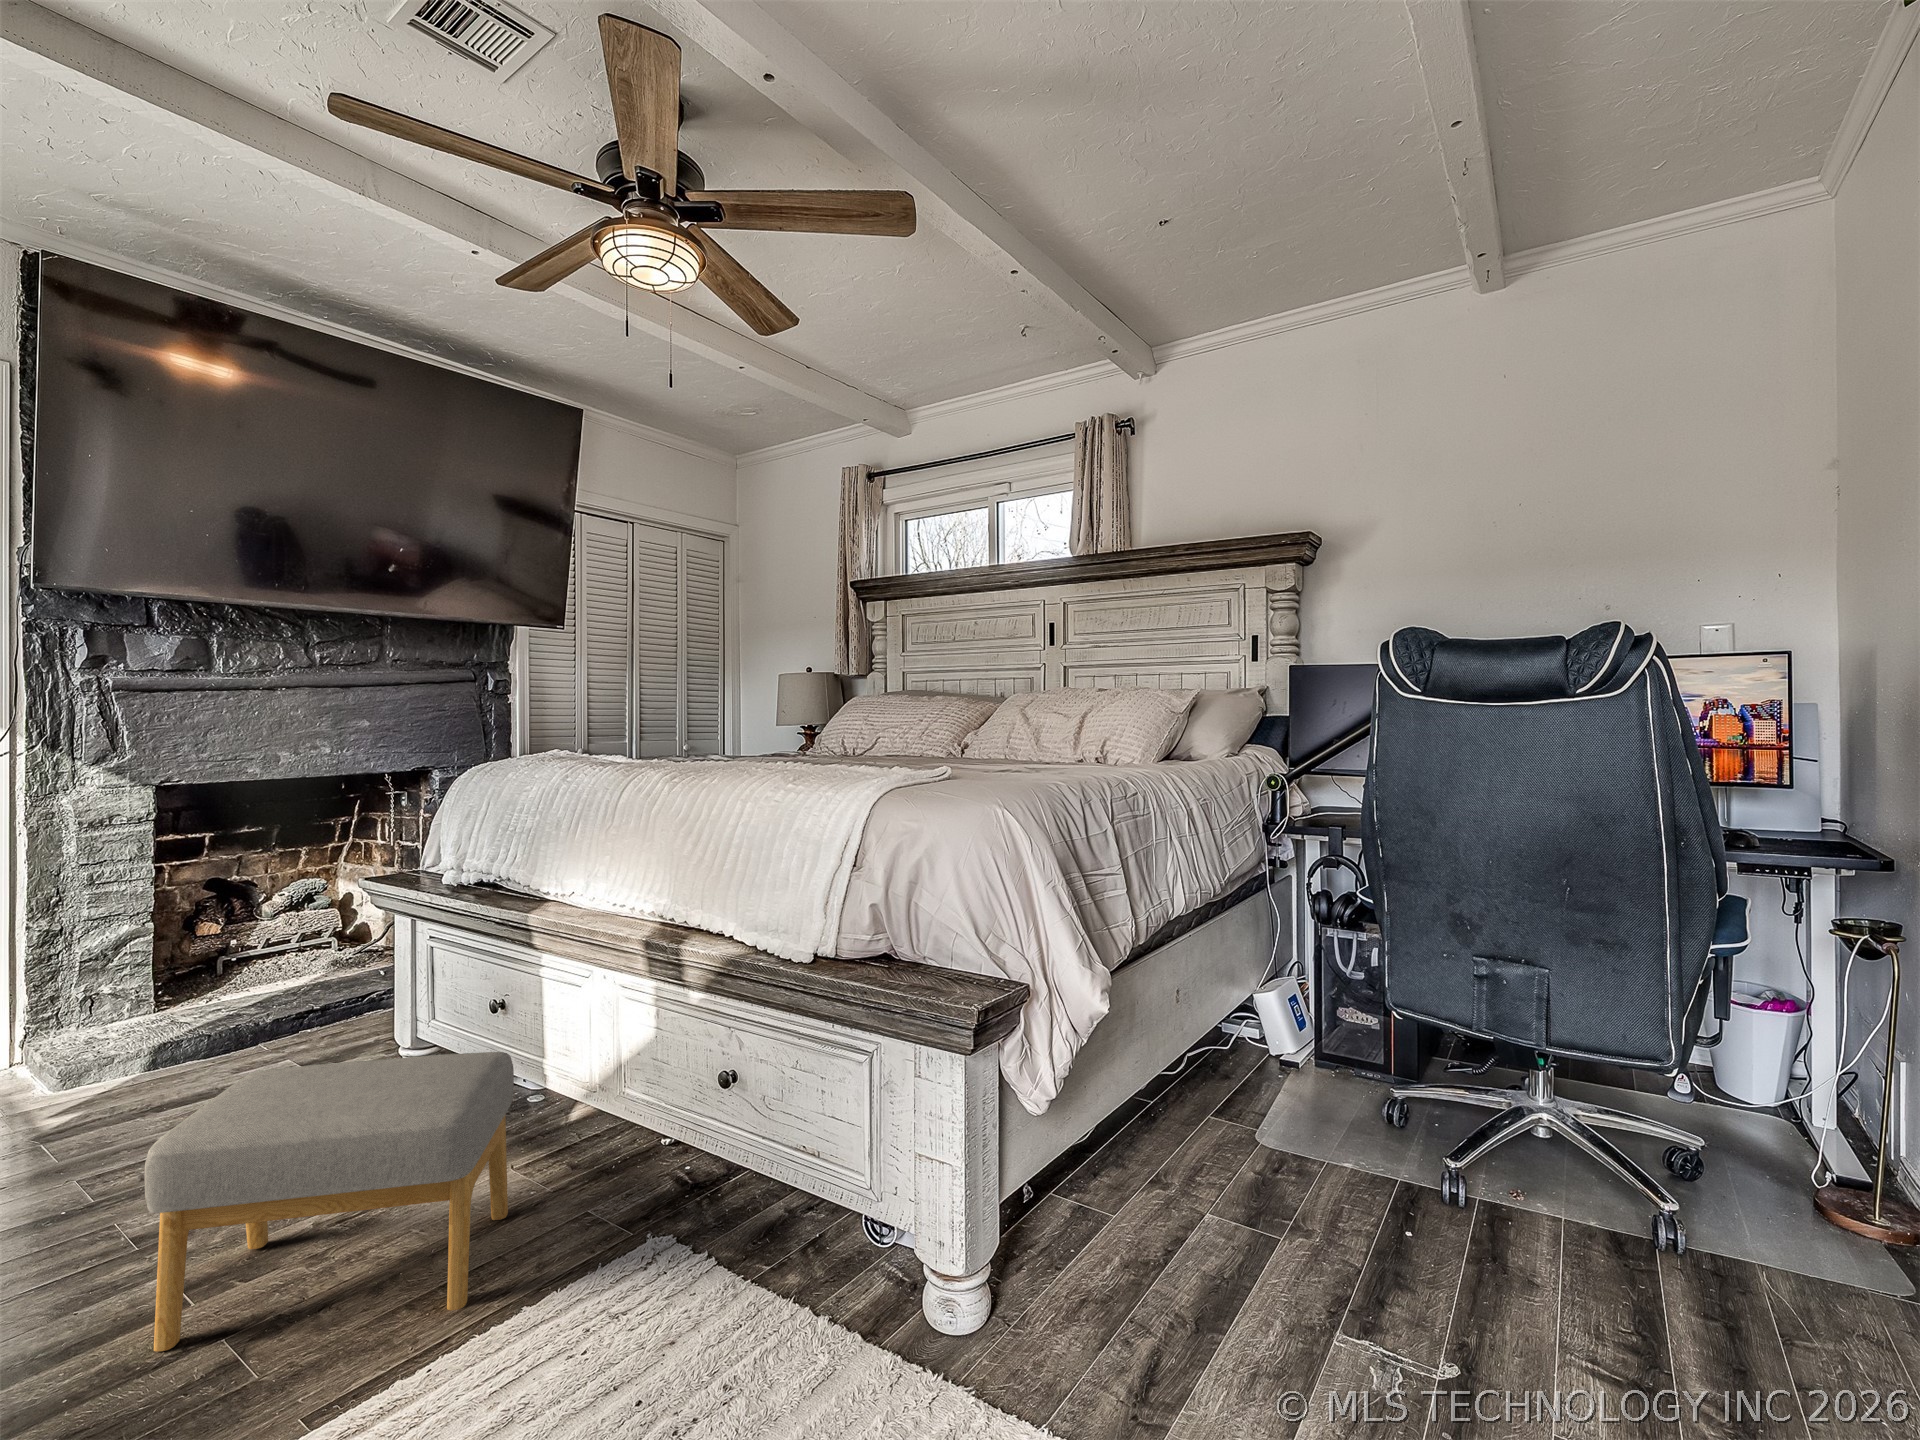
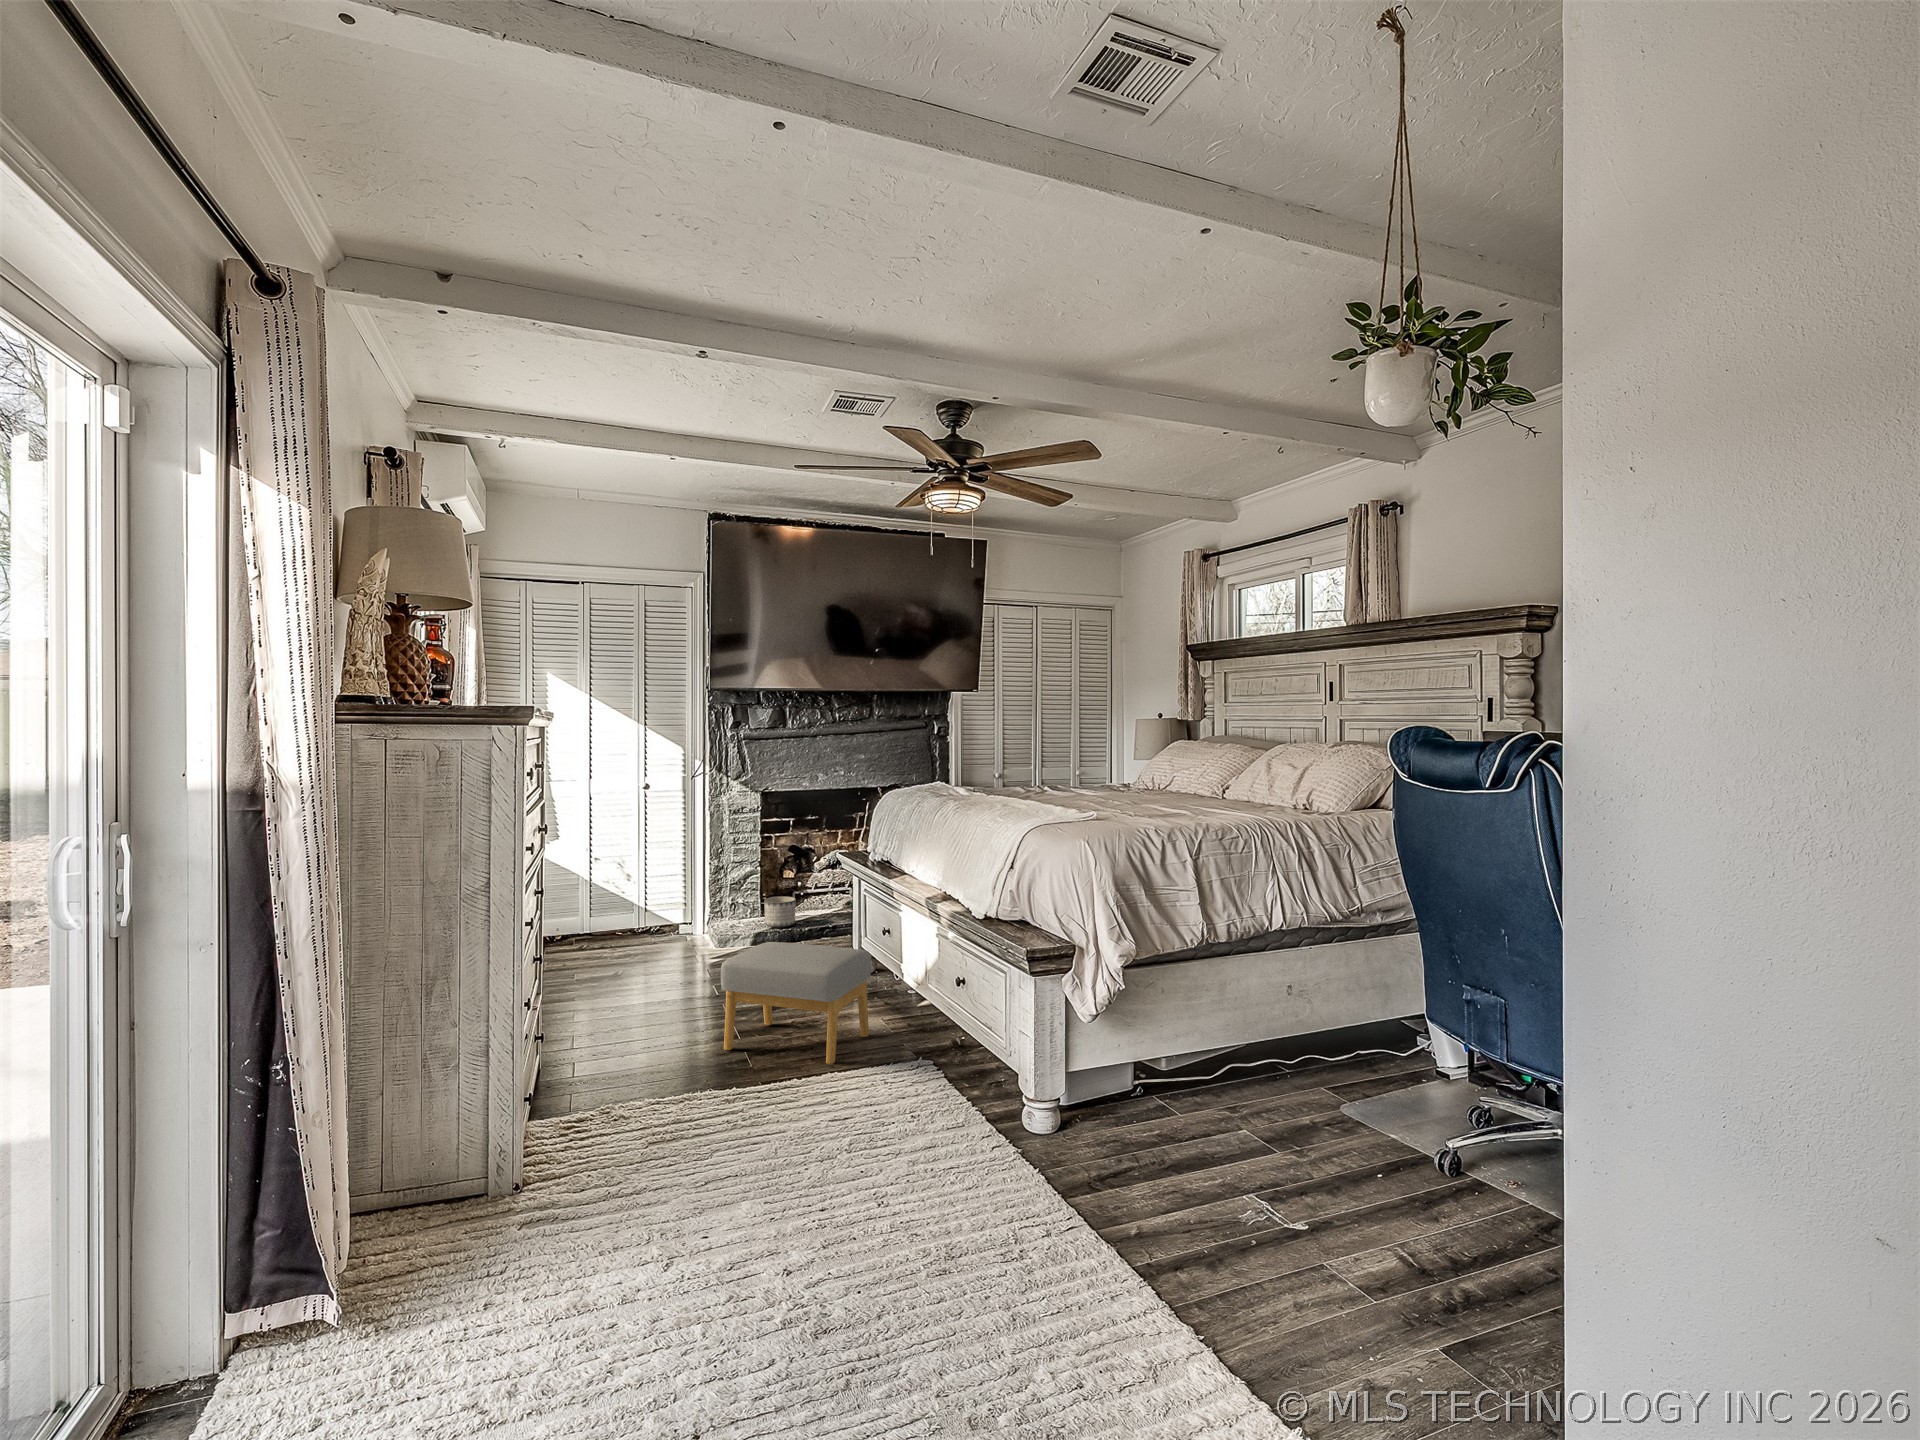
planter: none [163,967,234,1026] -> present [764,896,796,928]

